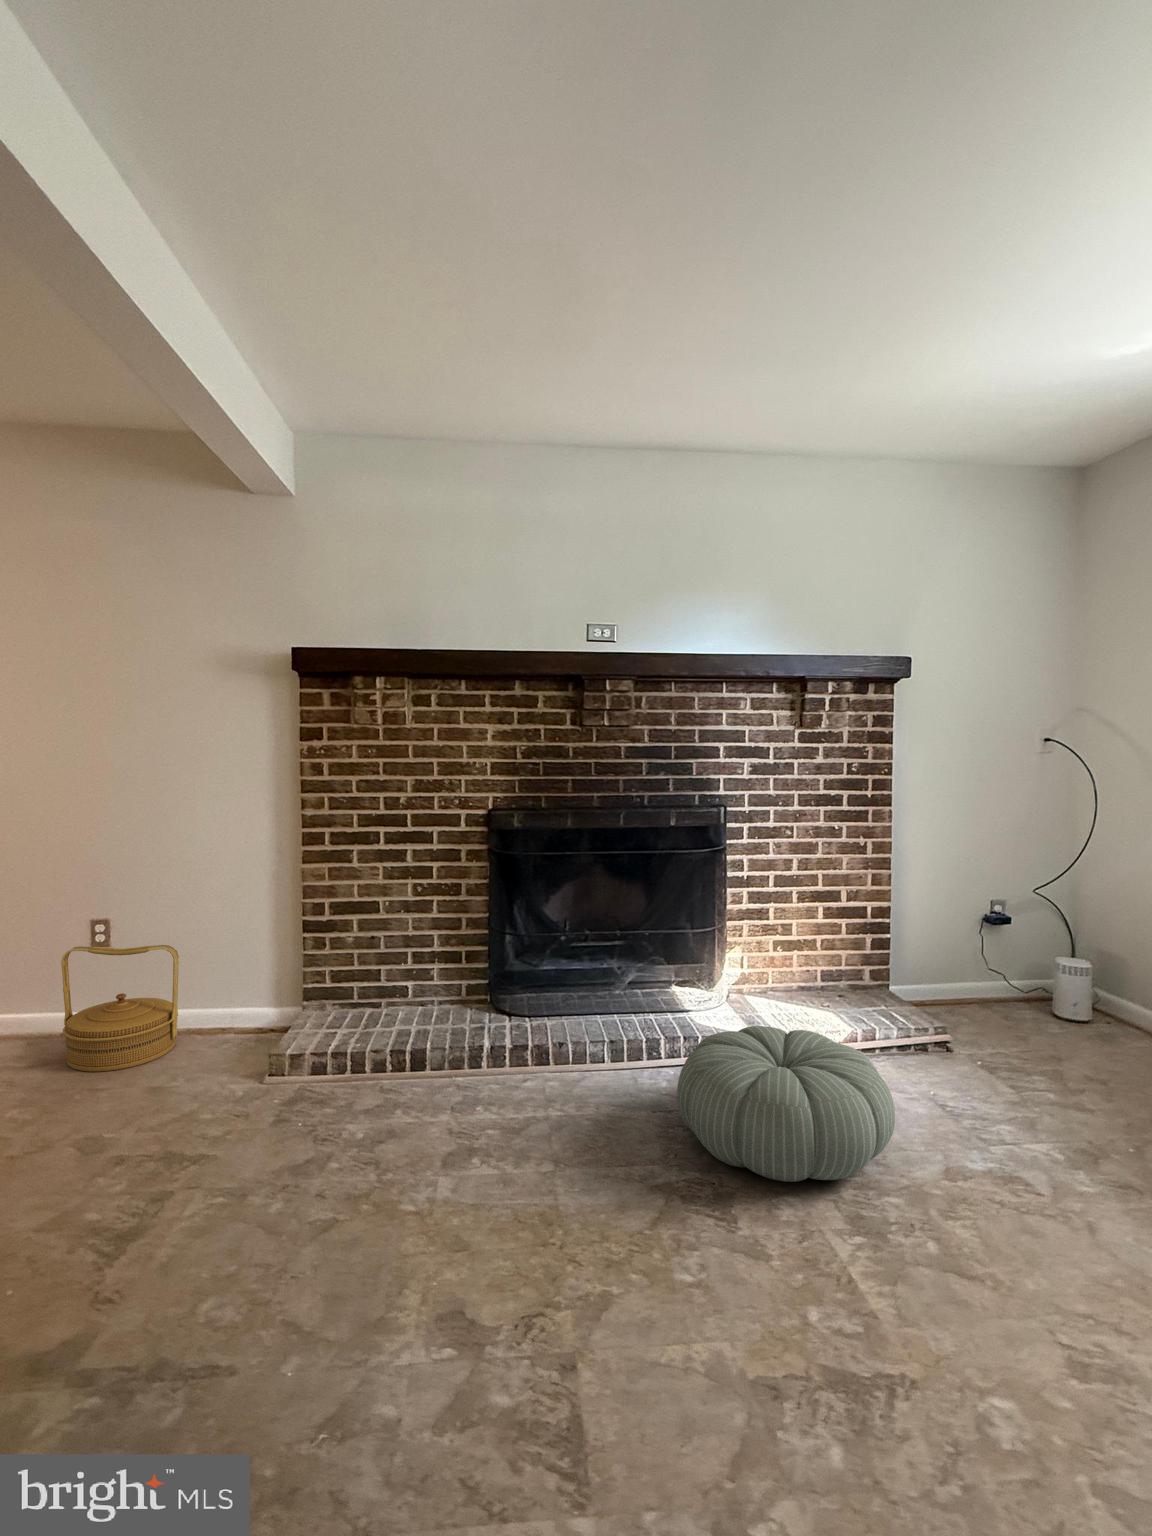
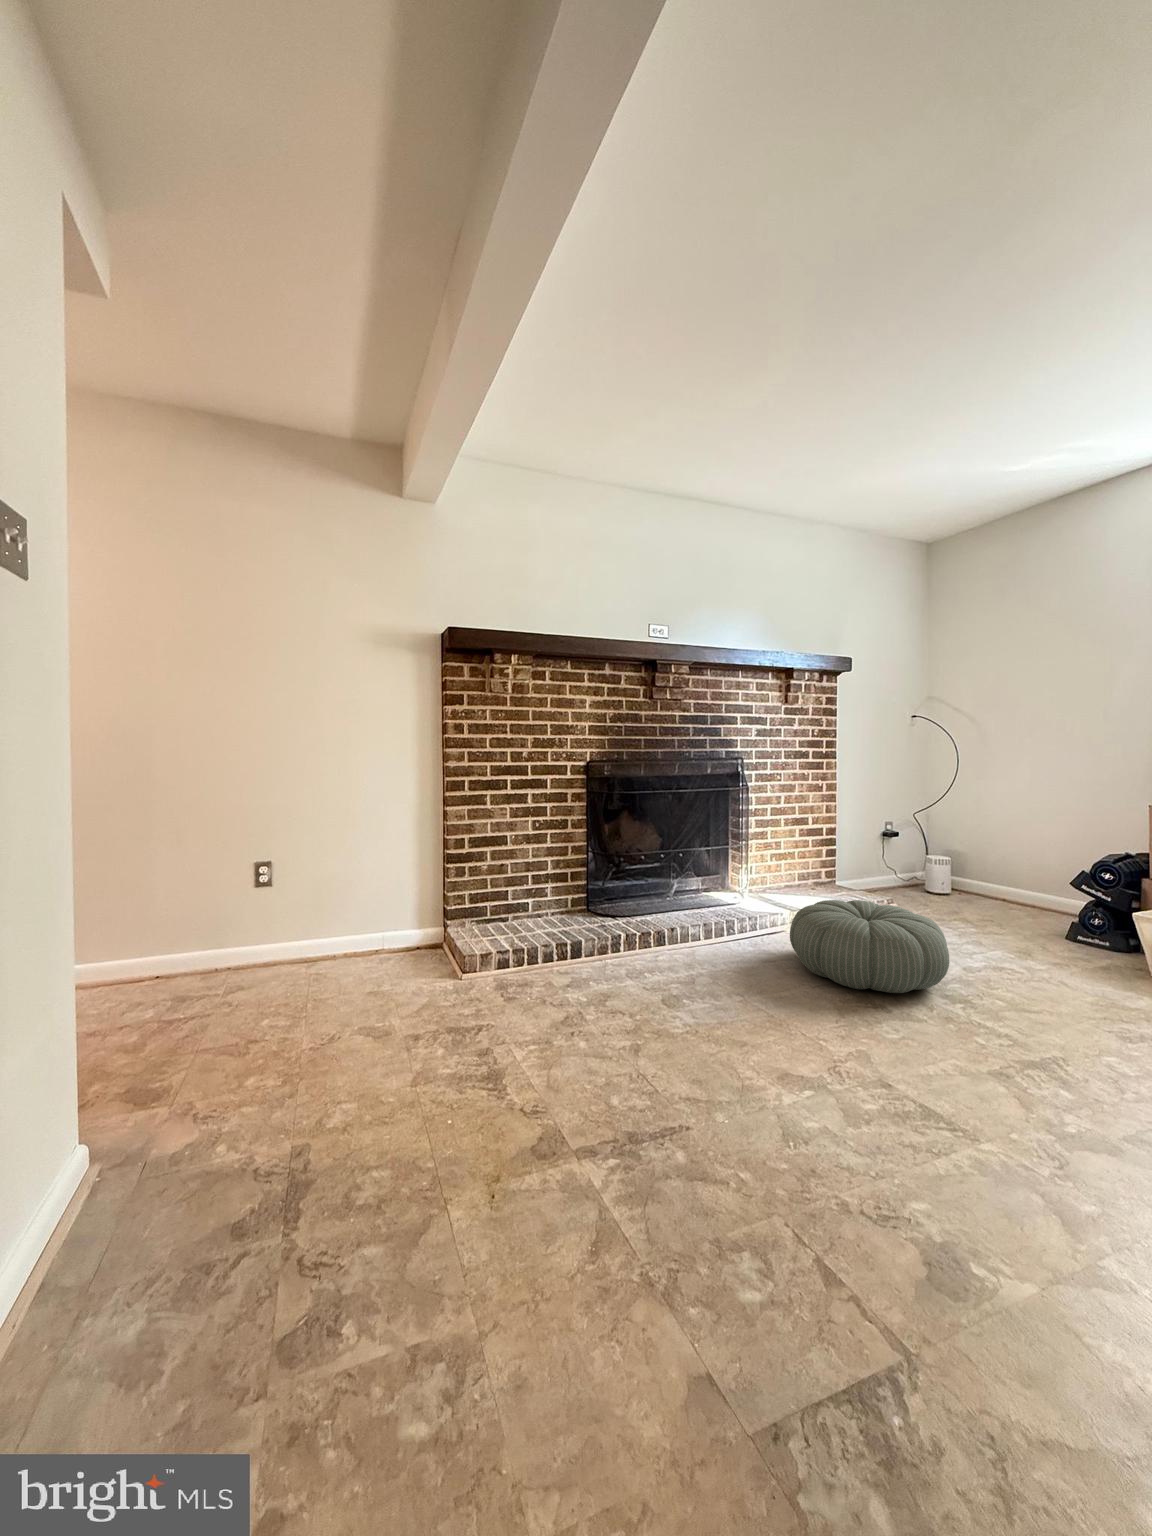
woven basket: present [61,945,179,1072] -> none [252,877,357,990]

